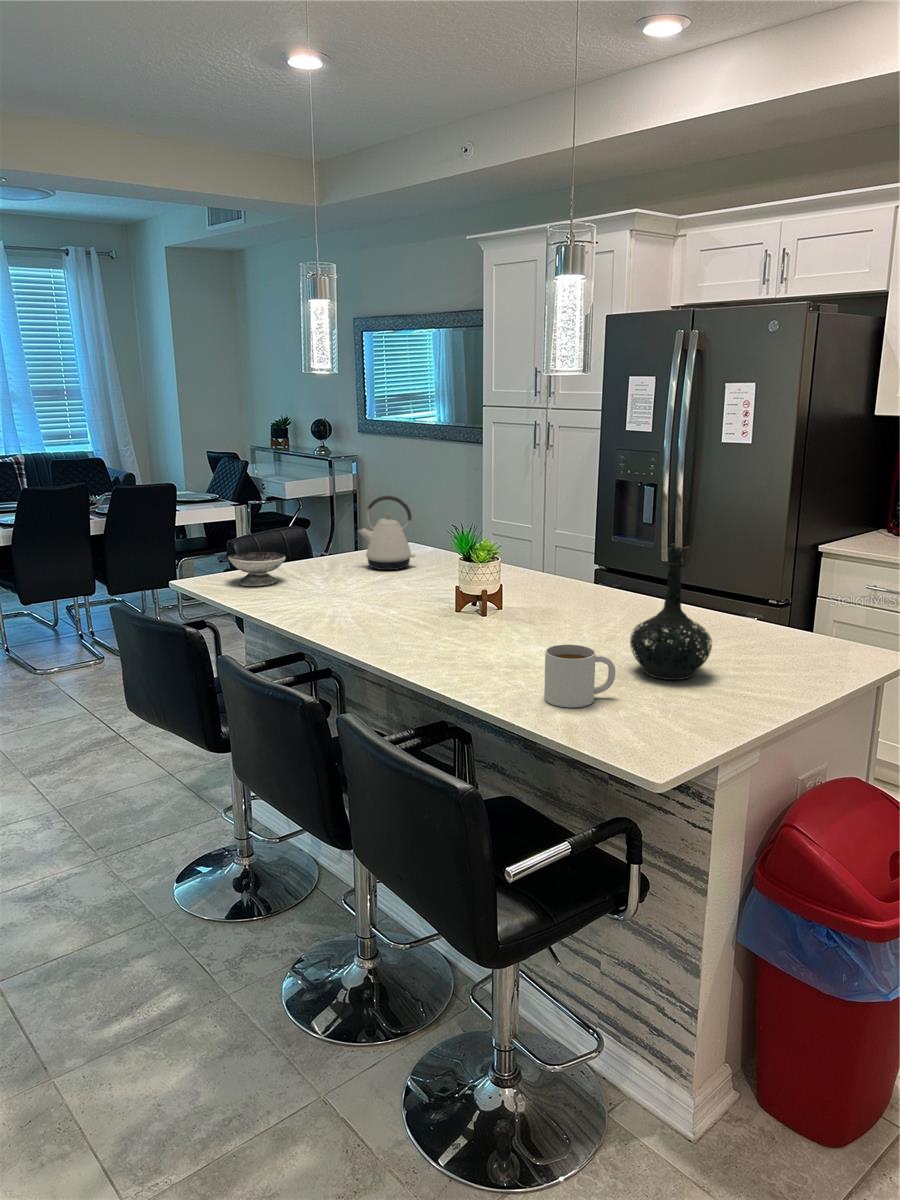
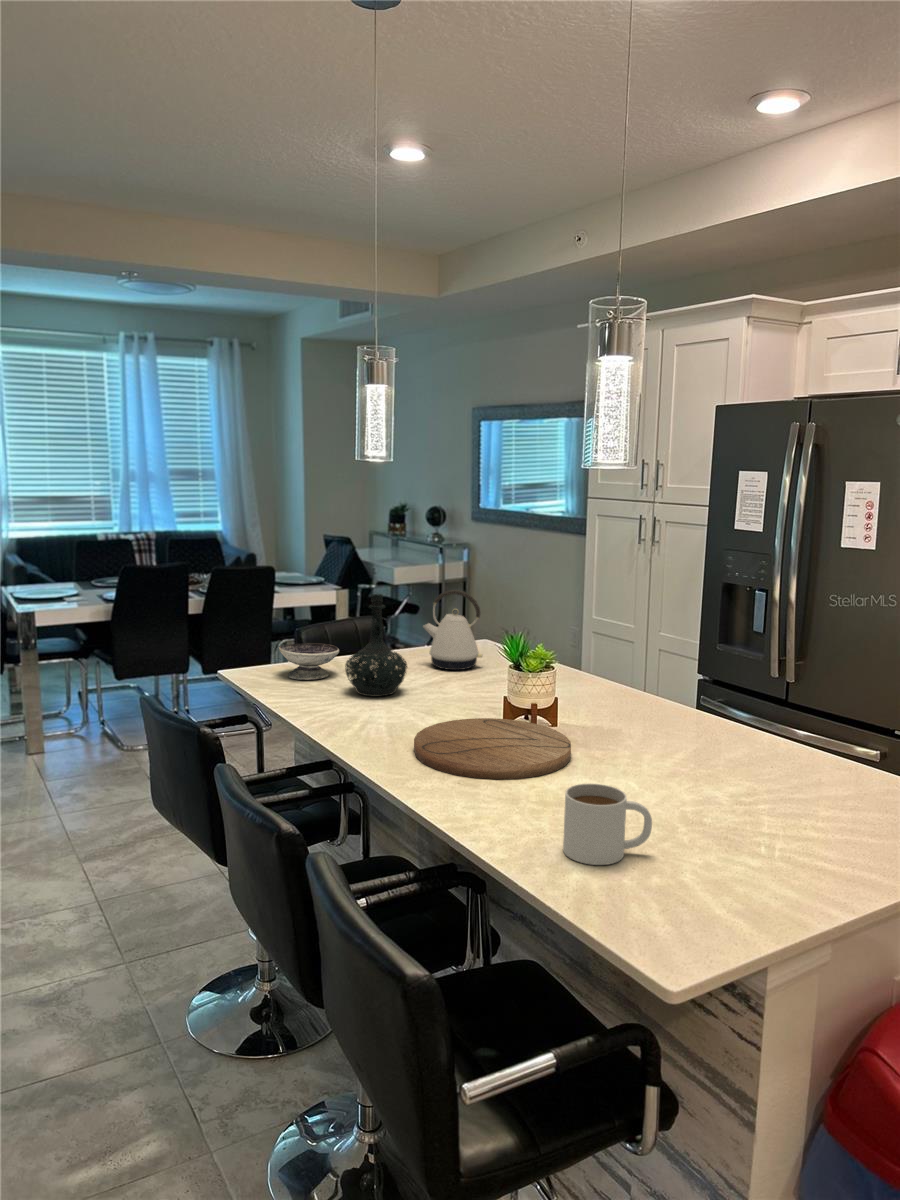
bottle: present [630,547,712,680] -> present [345,594,407,696]
cutting board: none [387,606,524,654] -> present [414,718,571,779]

